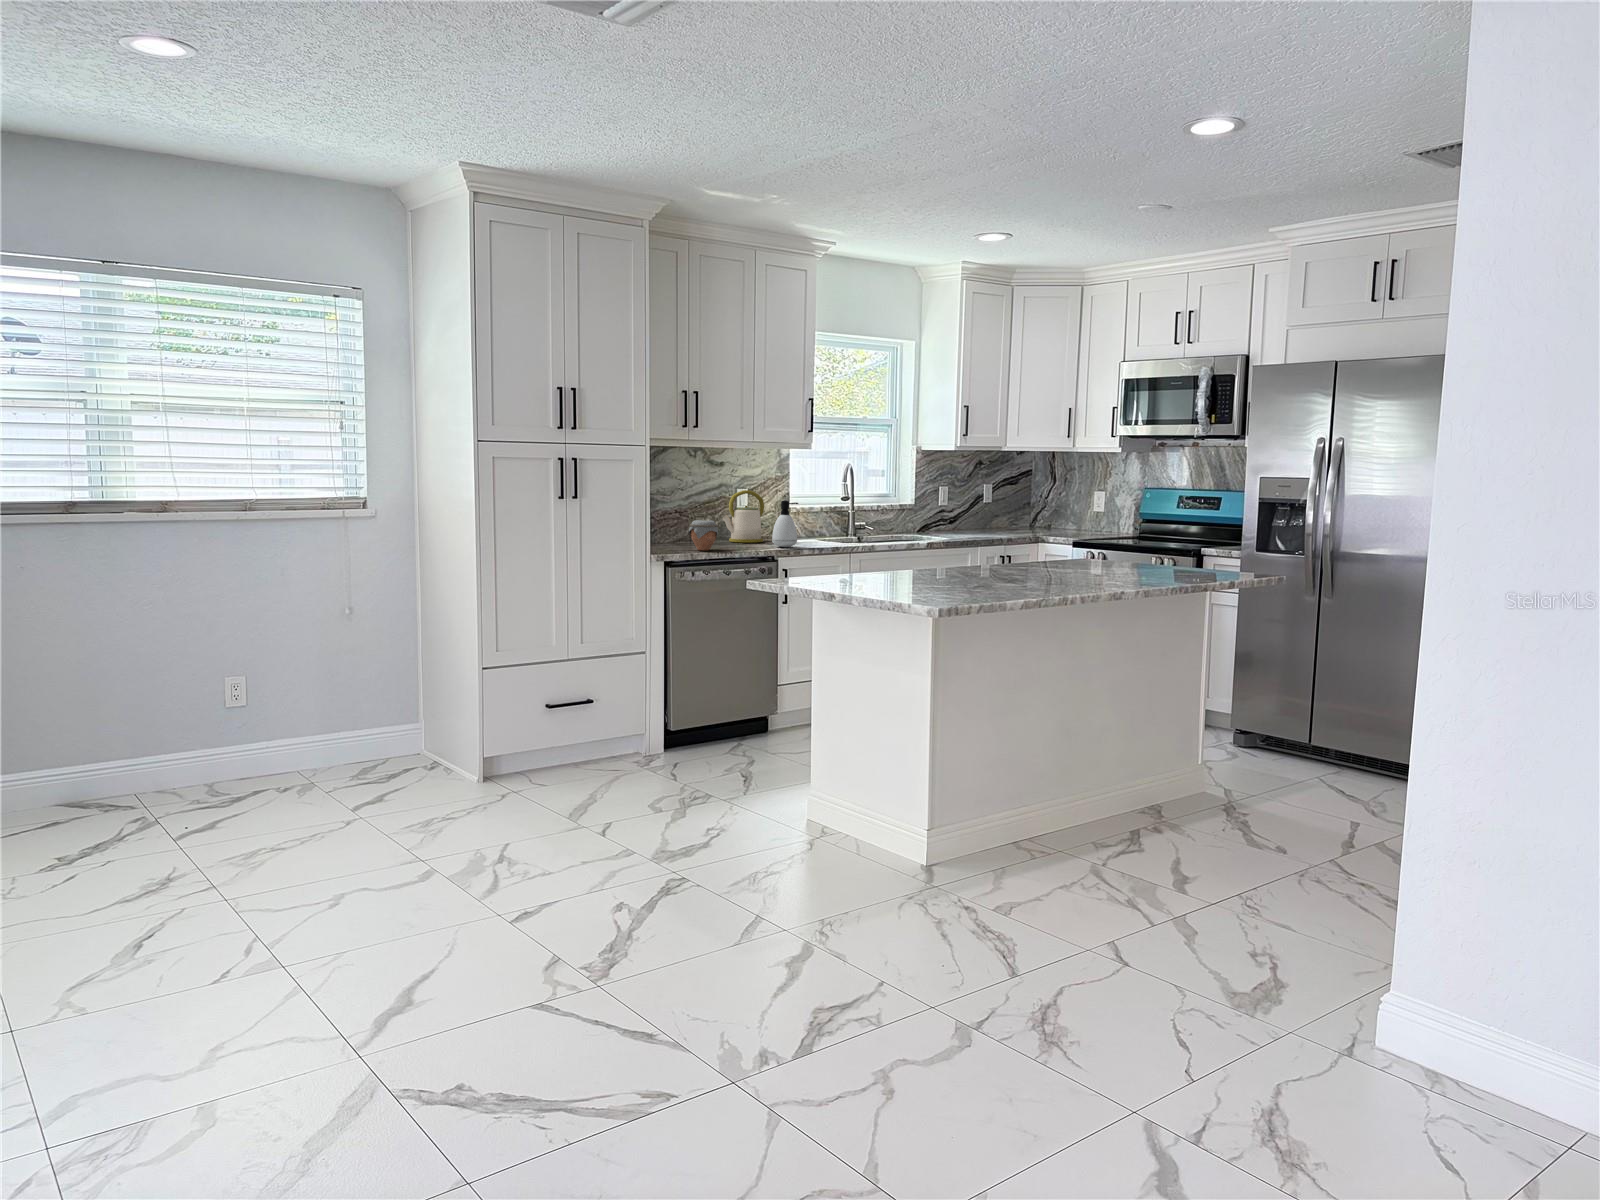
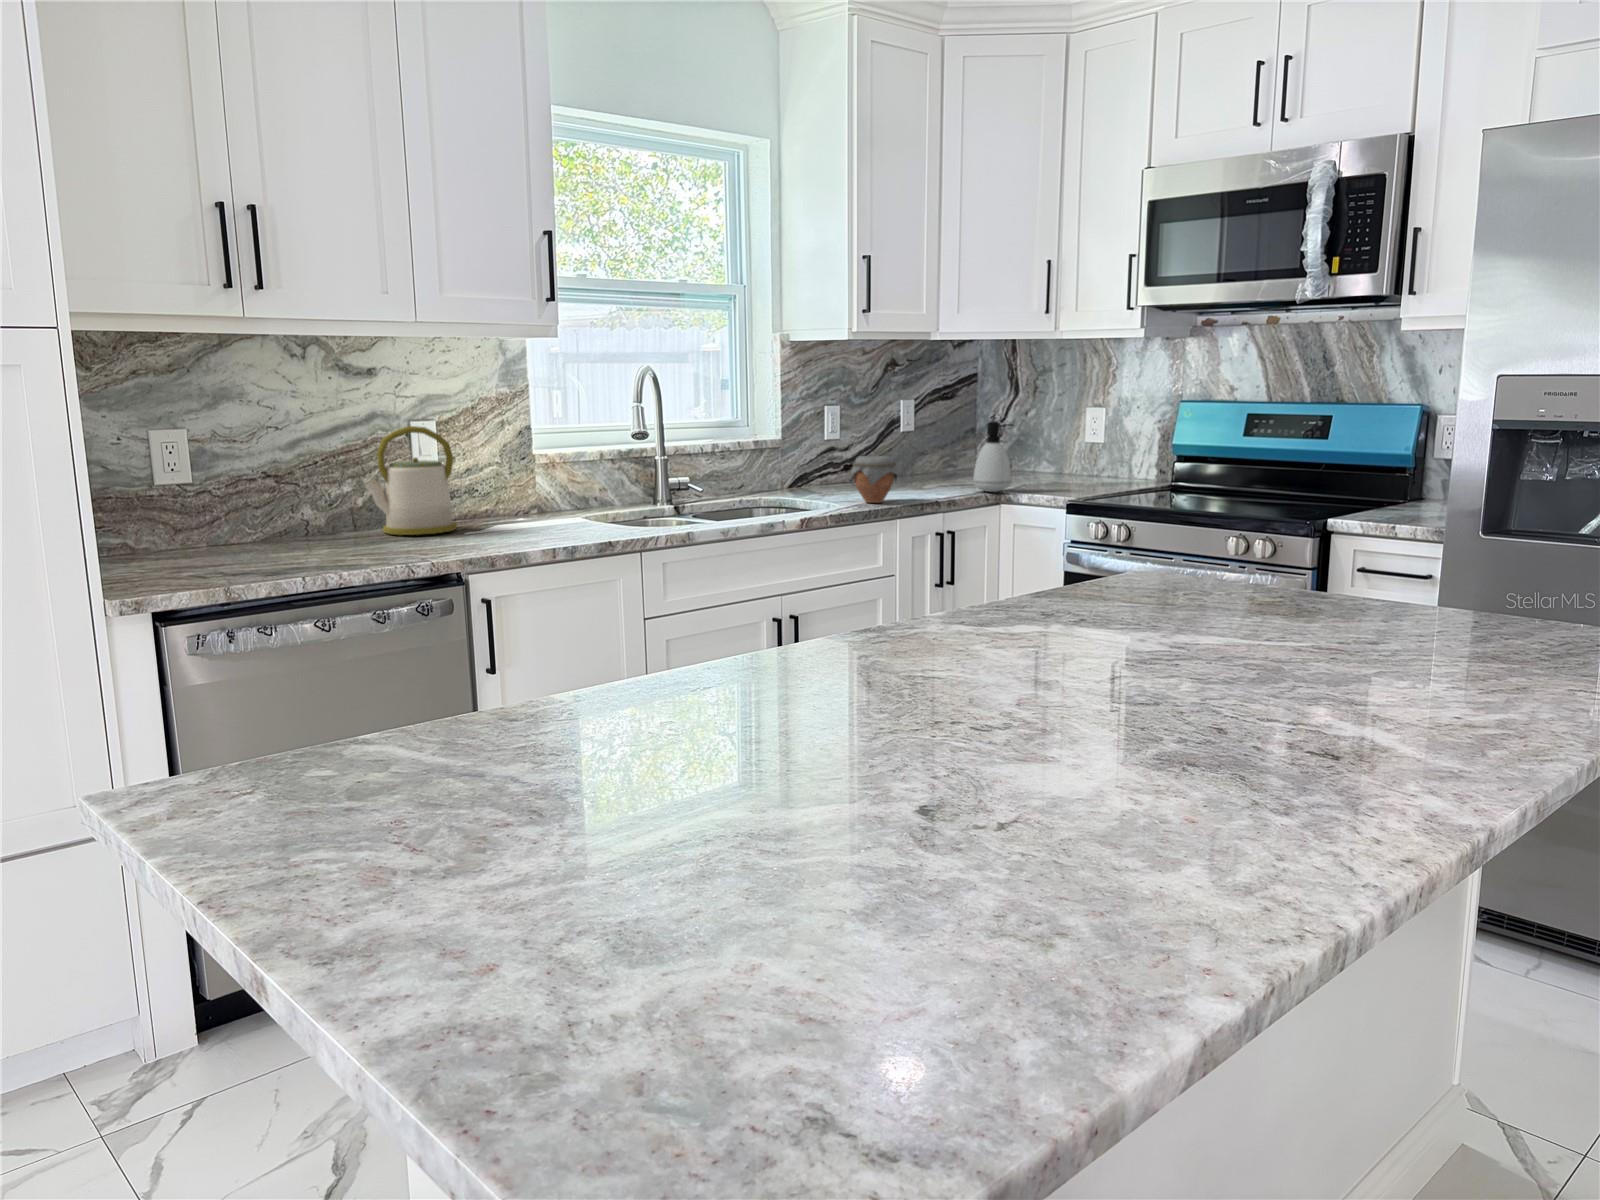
soap dispenser: present [772,500,798,547] -> present [973,421,1013,492]
jar: present [688,520,718,550] -> present [851,456,897,503]

